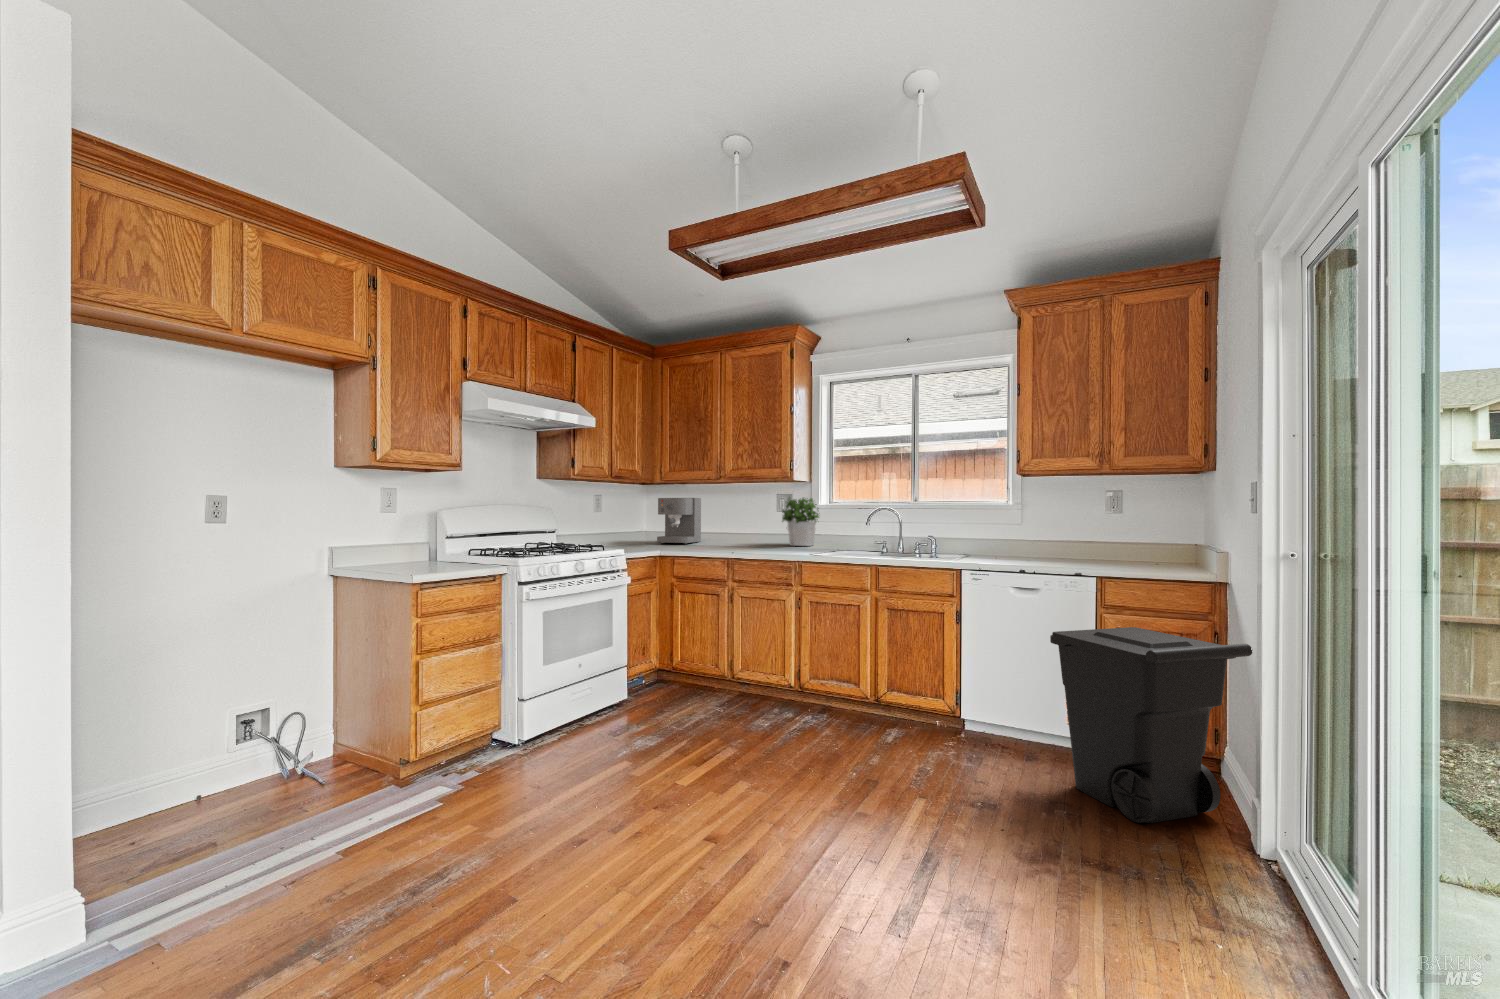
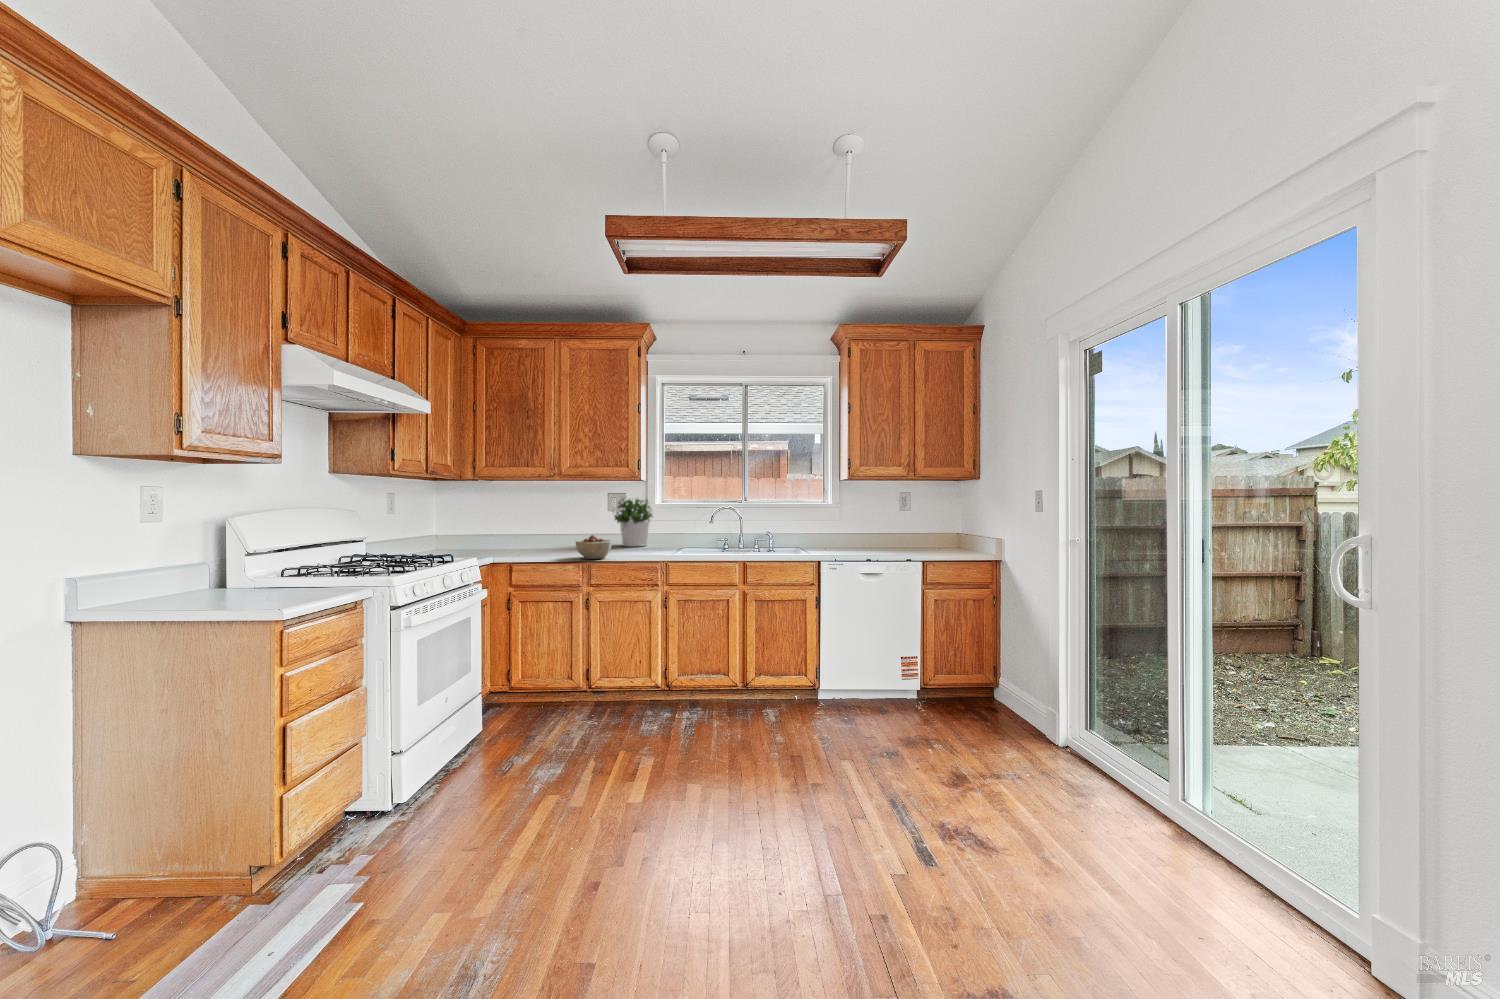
coffee maker: present [657,498,701,544] -> none [465,498,512,550]
bowl: none [722,532,756,555] -> present [576,535,612,559]
trash can: present [1050,627,1252,823] -> none [916,598,1049,743]

